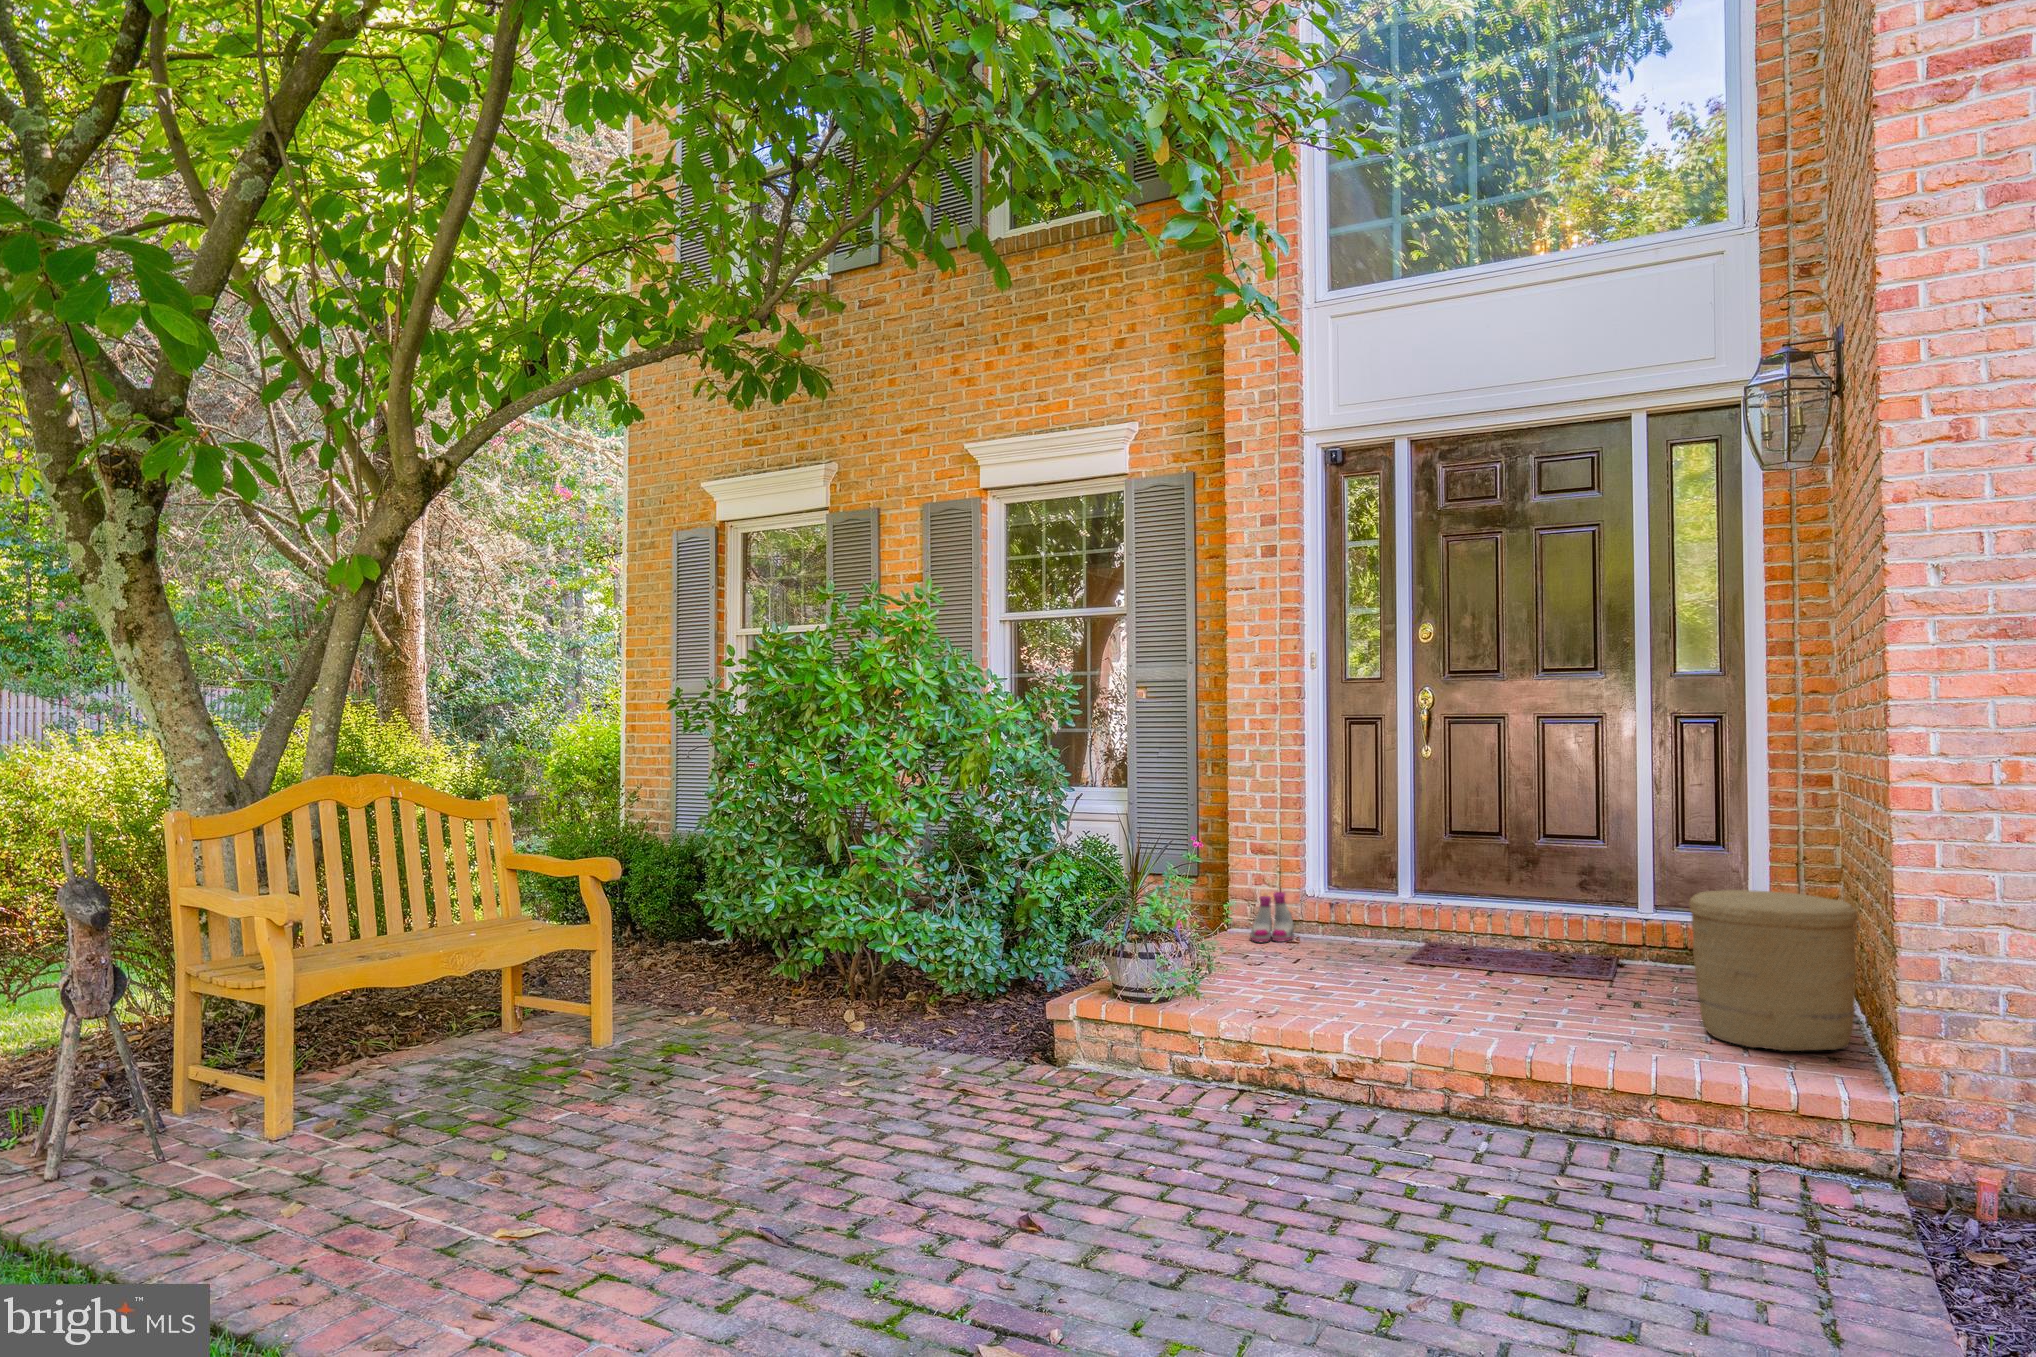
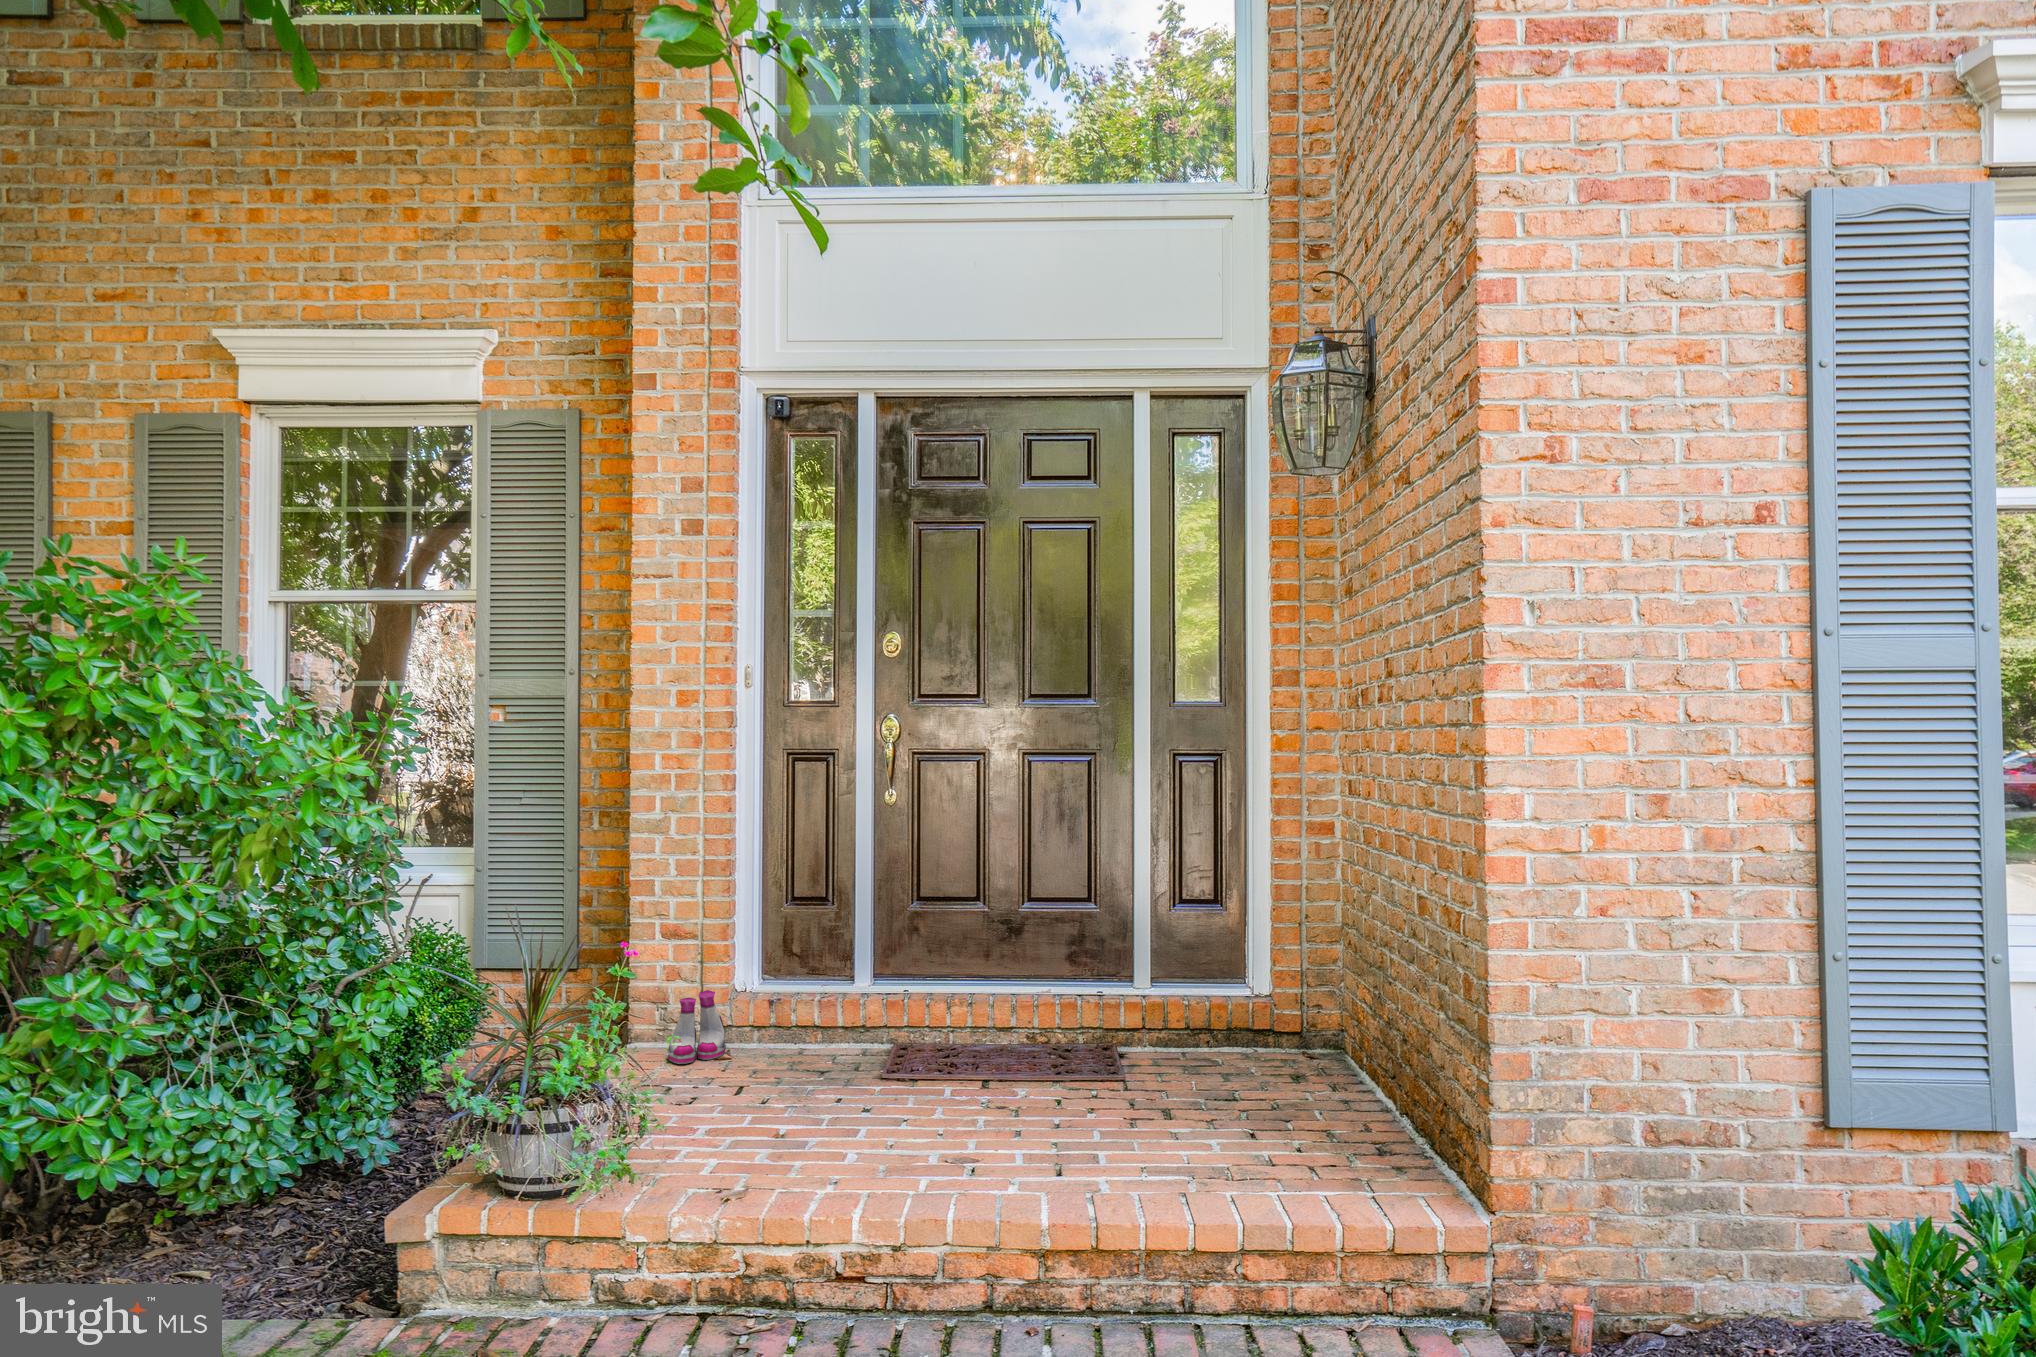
woven basket: present [1689,890,1858,1051] -> none [1242,967,1414,1163]

